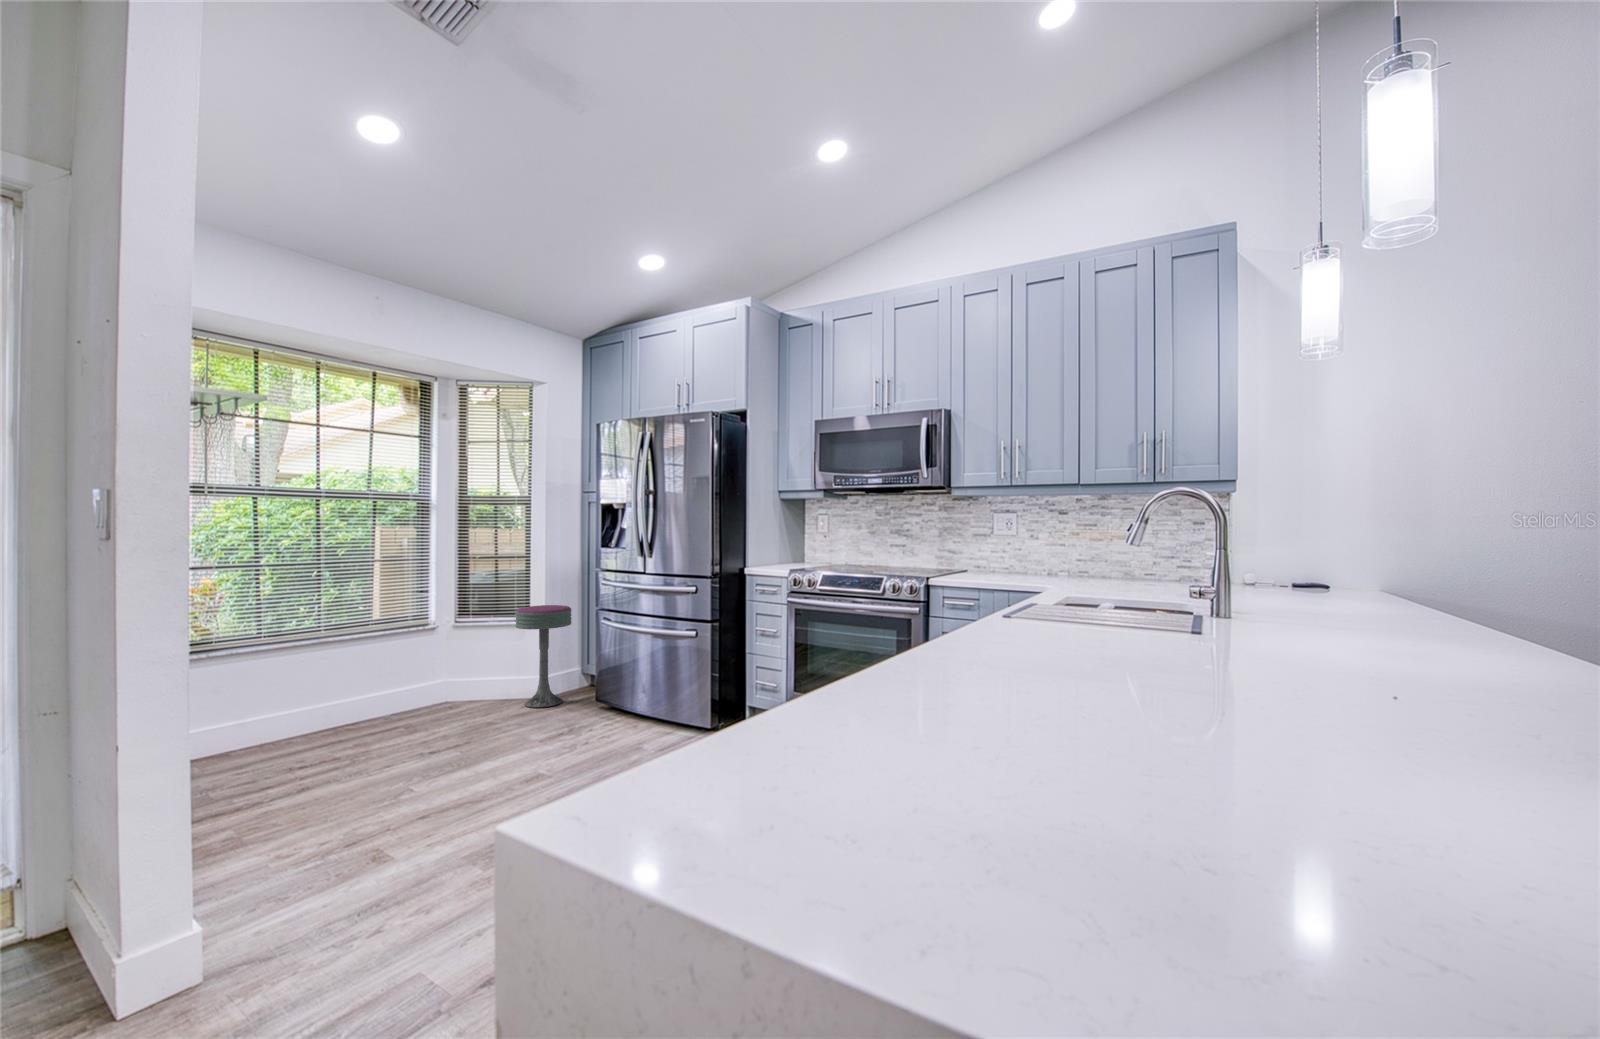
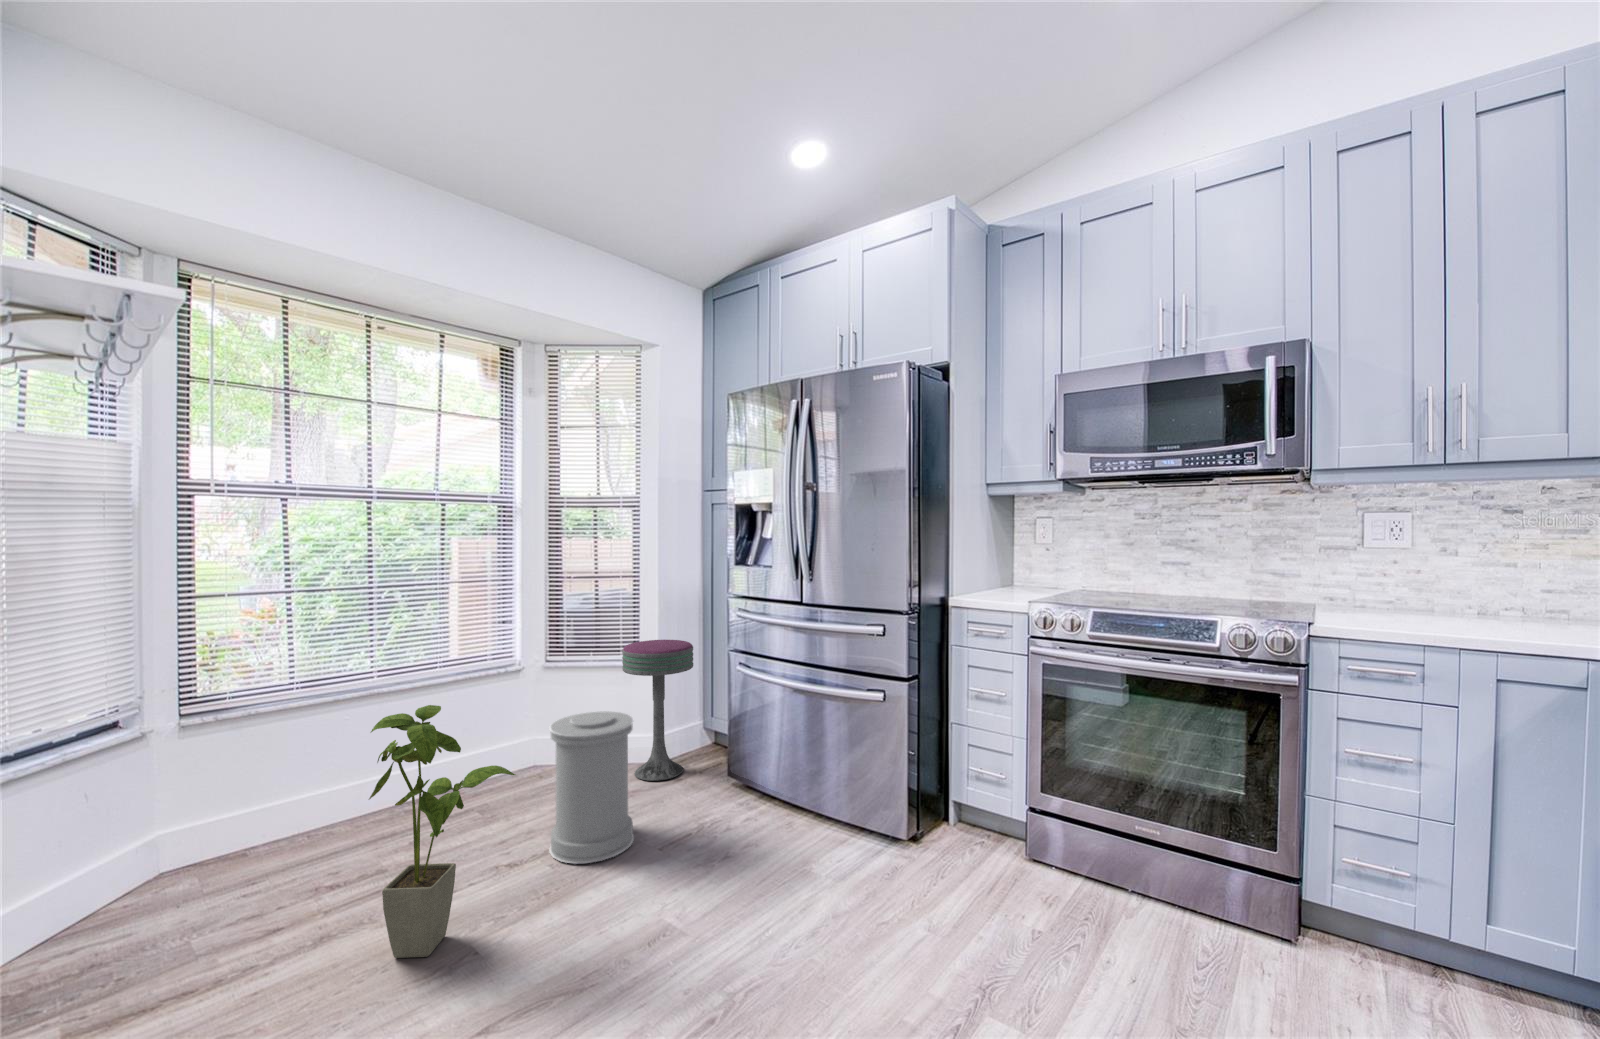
house plant: none [327,632,430,796] -> present [369,705,516,958]
trash can: none [454,651,518,751] -> present [549,711,634,863]

